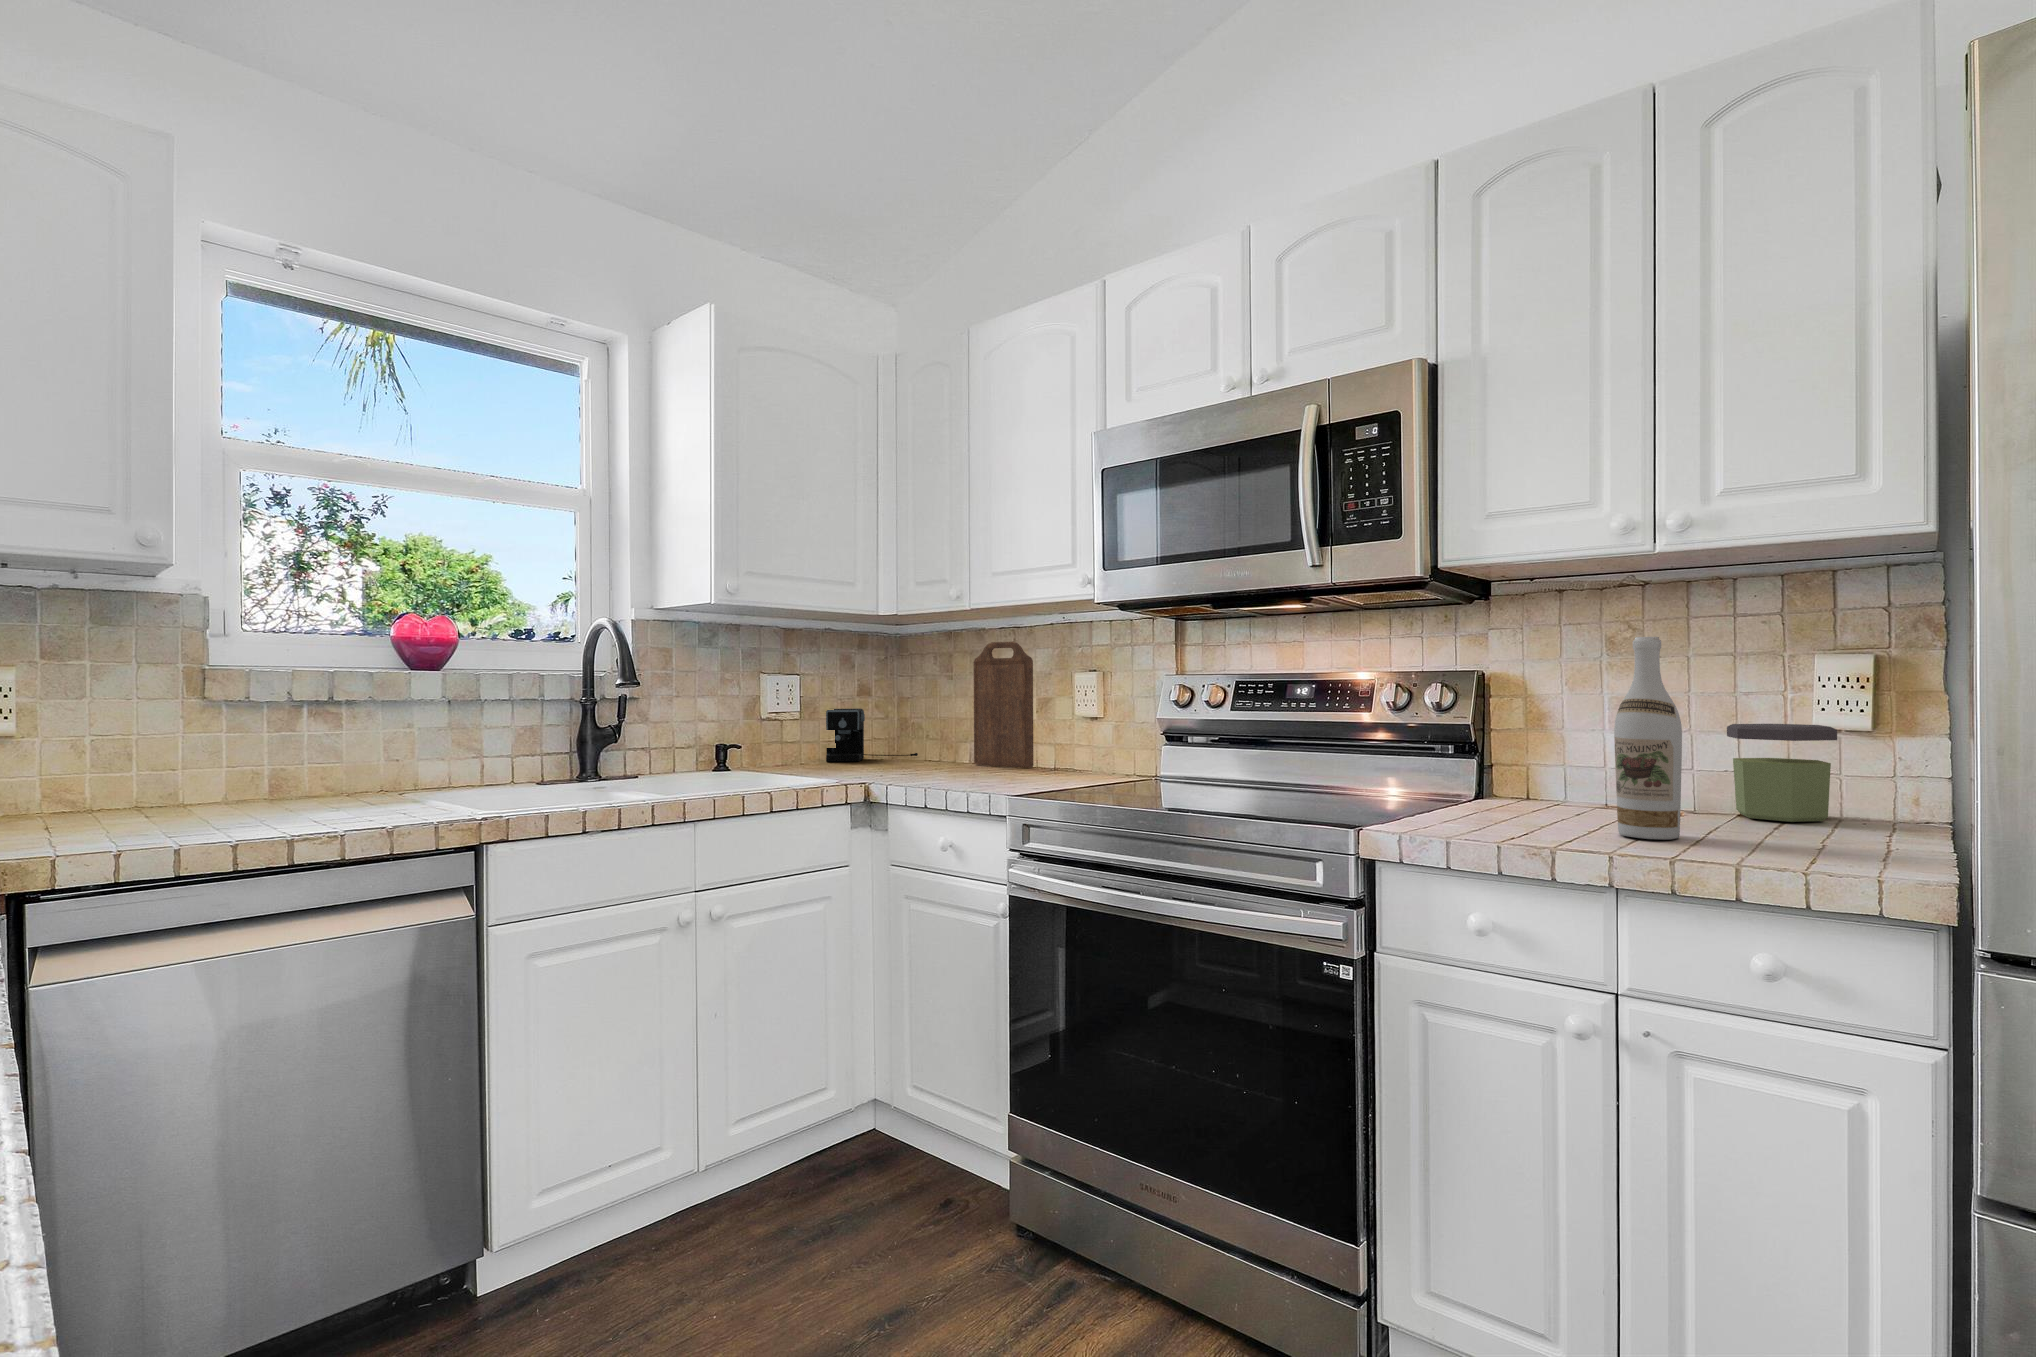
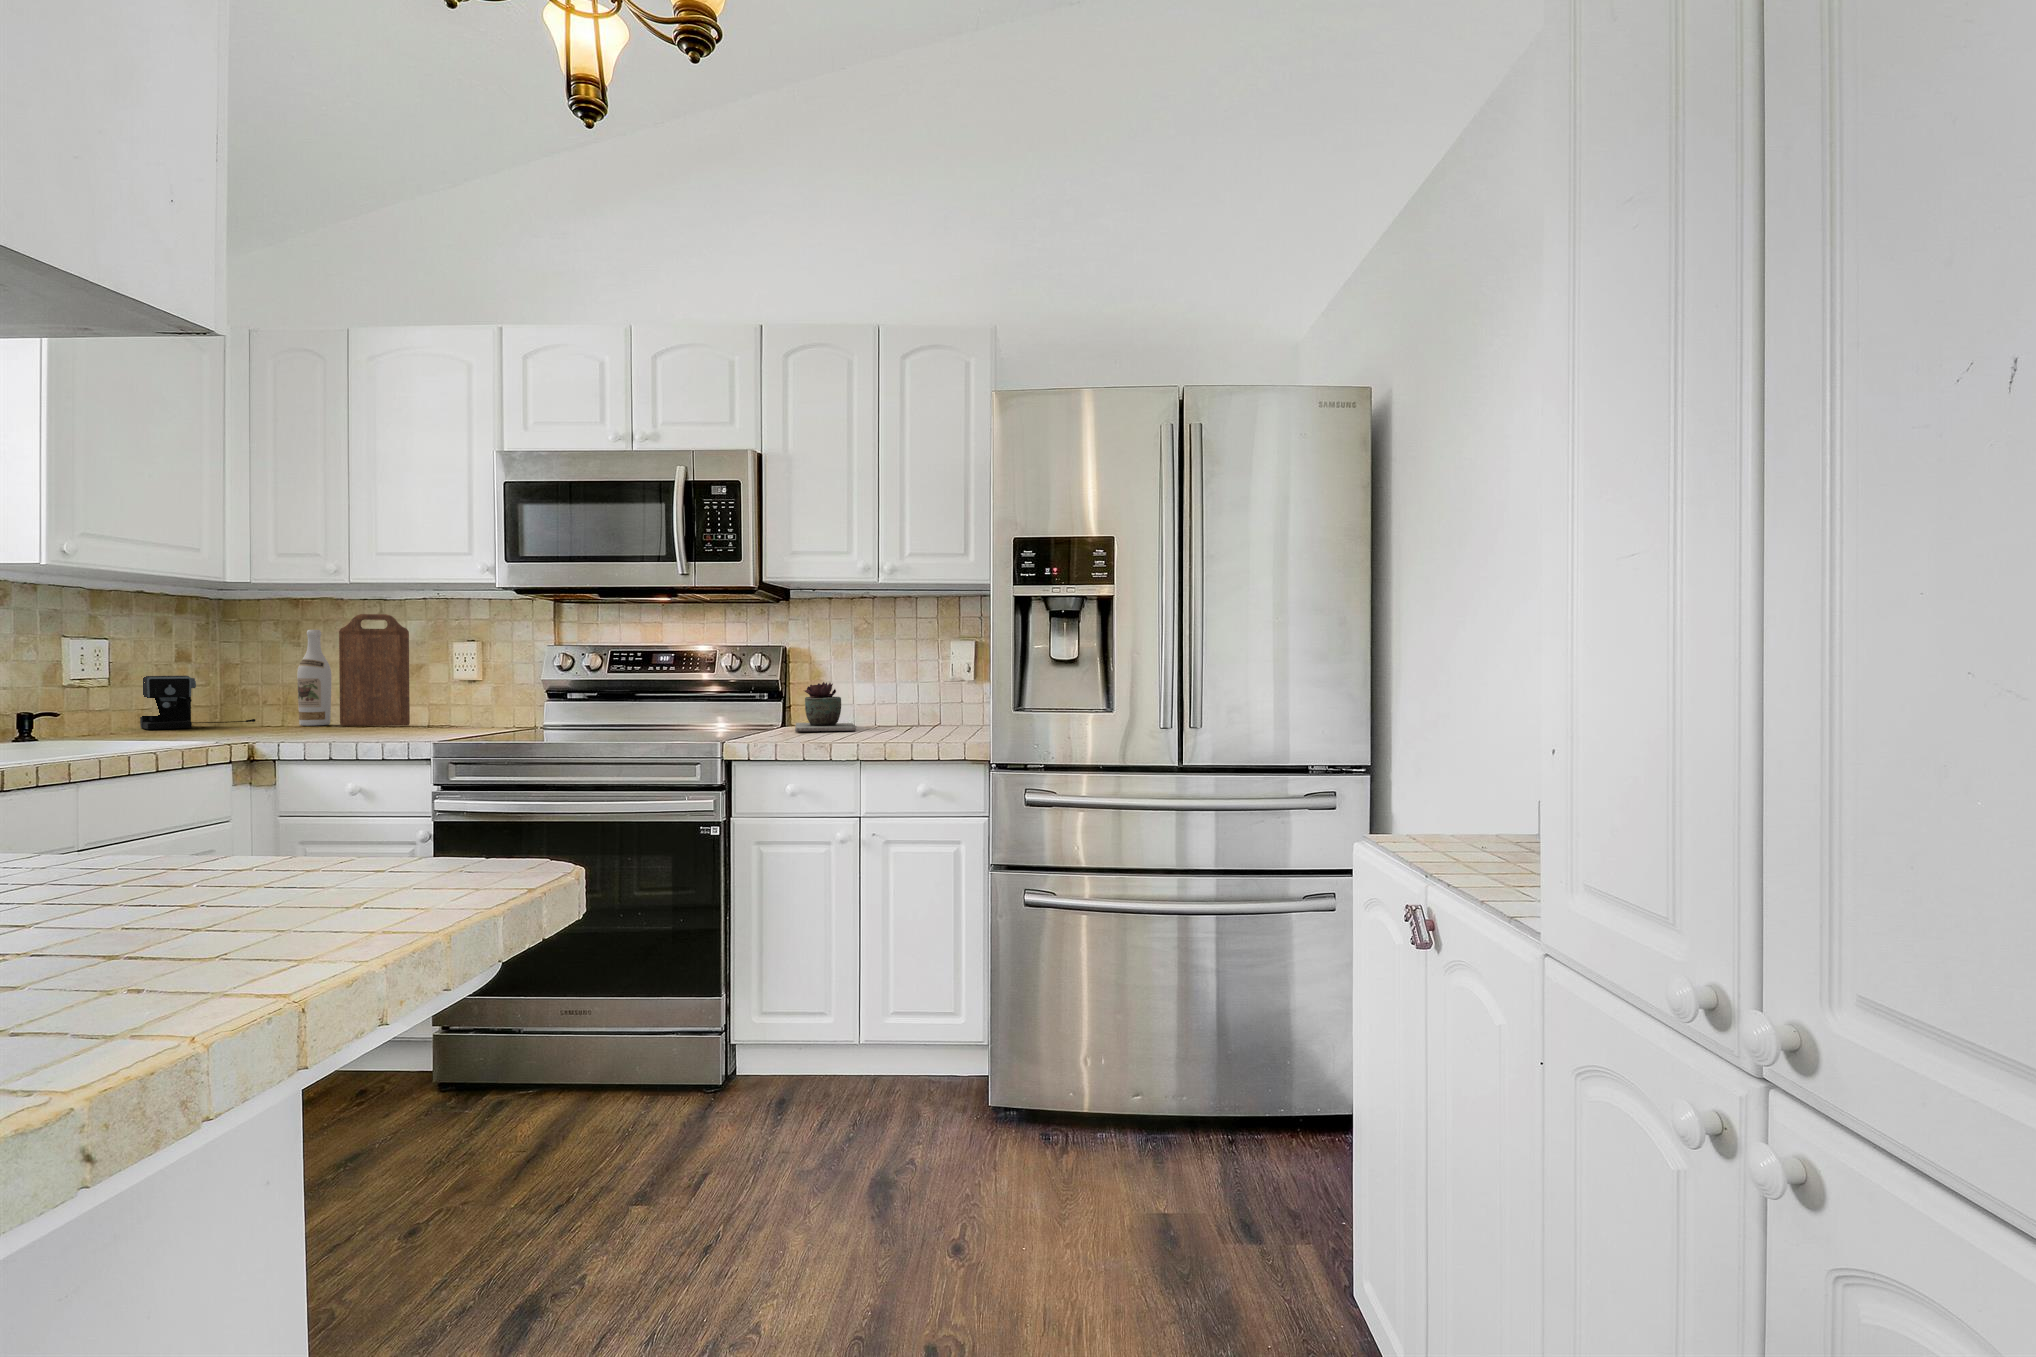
wine bottle: present [1614,637,1682,840] -> present [297,630,331,726]
jar: present [1727,724,1837,822] -> none [910,676,957,726]
succulent plant: none [1496,731,1611,819] -> present [795,682,856,731]

